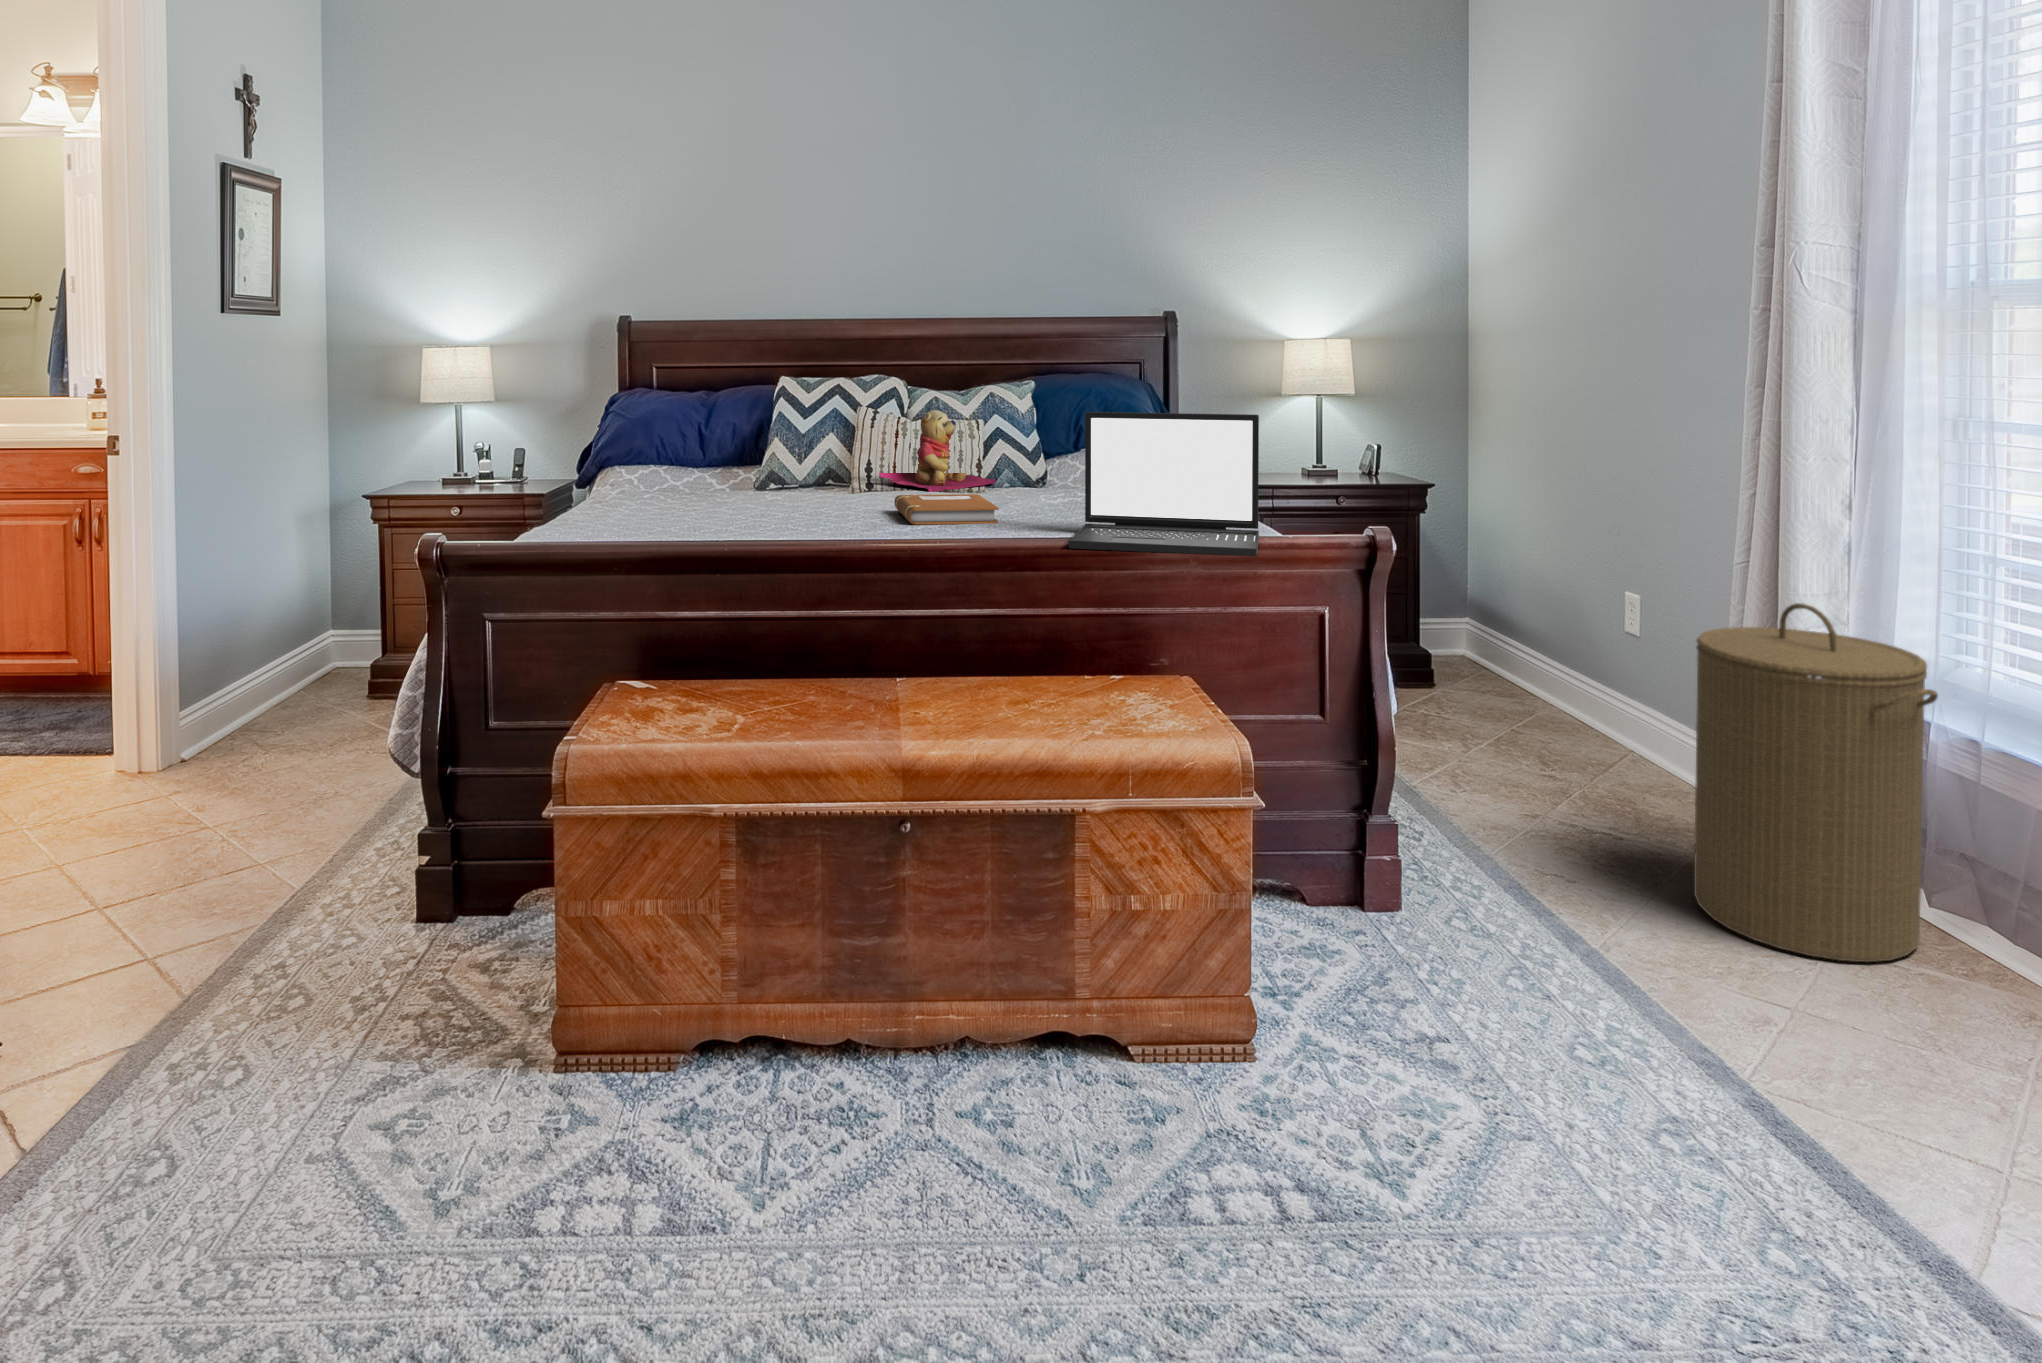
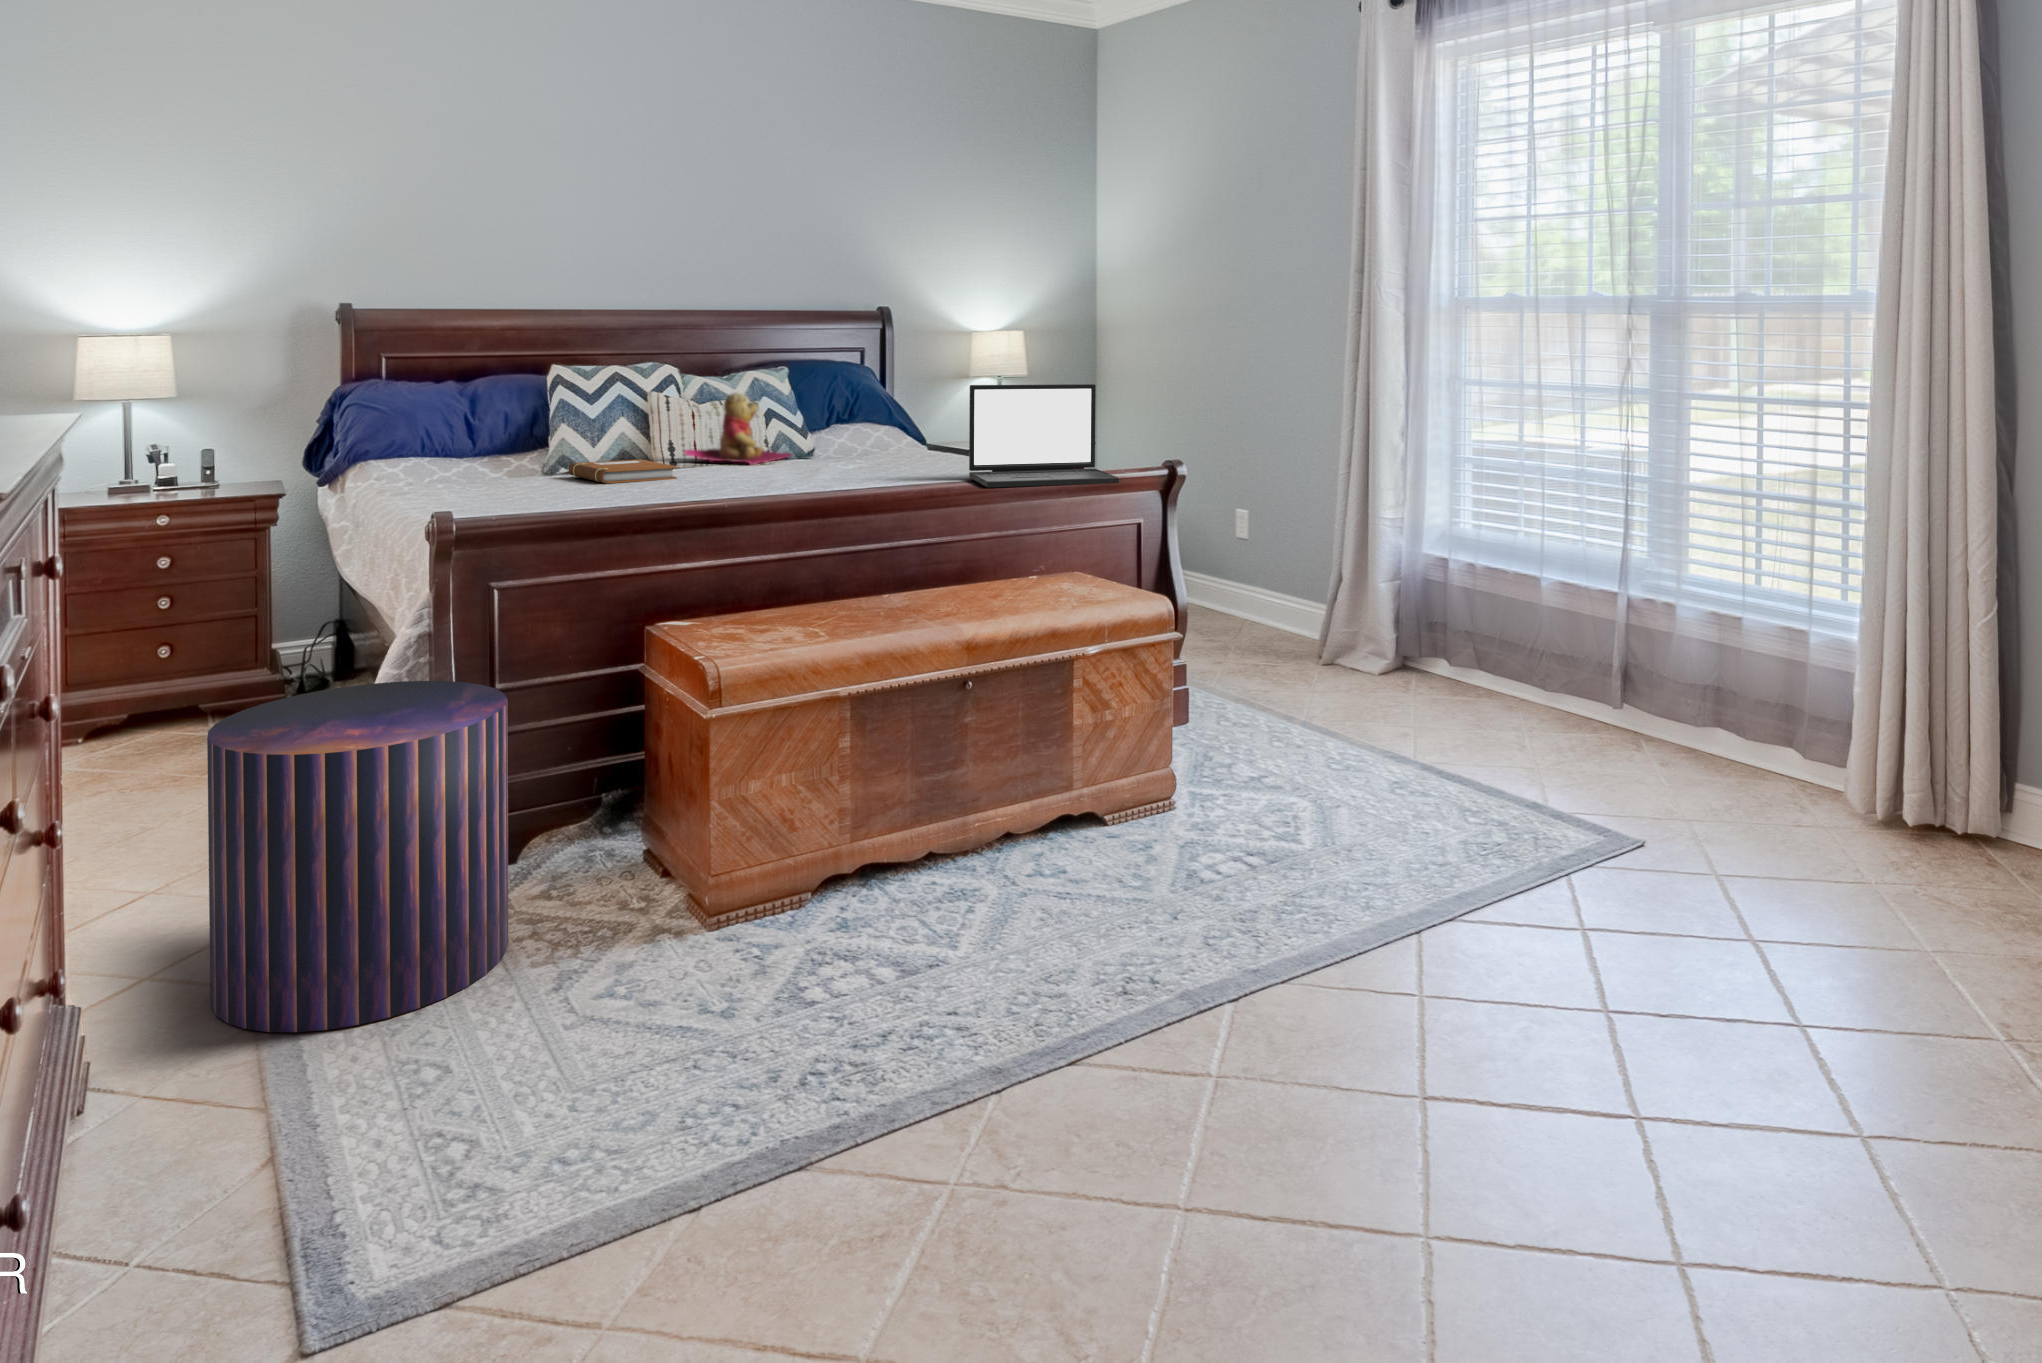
notebook: present [895,494,999,524] -> present [569,459,677,483]
laundry hamper: present [1694,603,1938,962] -> none [1331,493,1462,701]
pouf: none [129,705,423,1076] -> present [207,681,508,1032]

